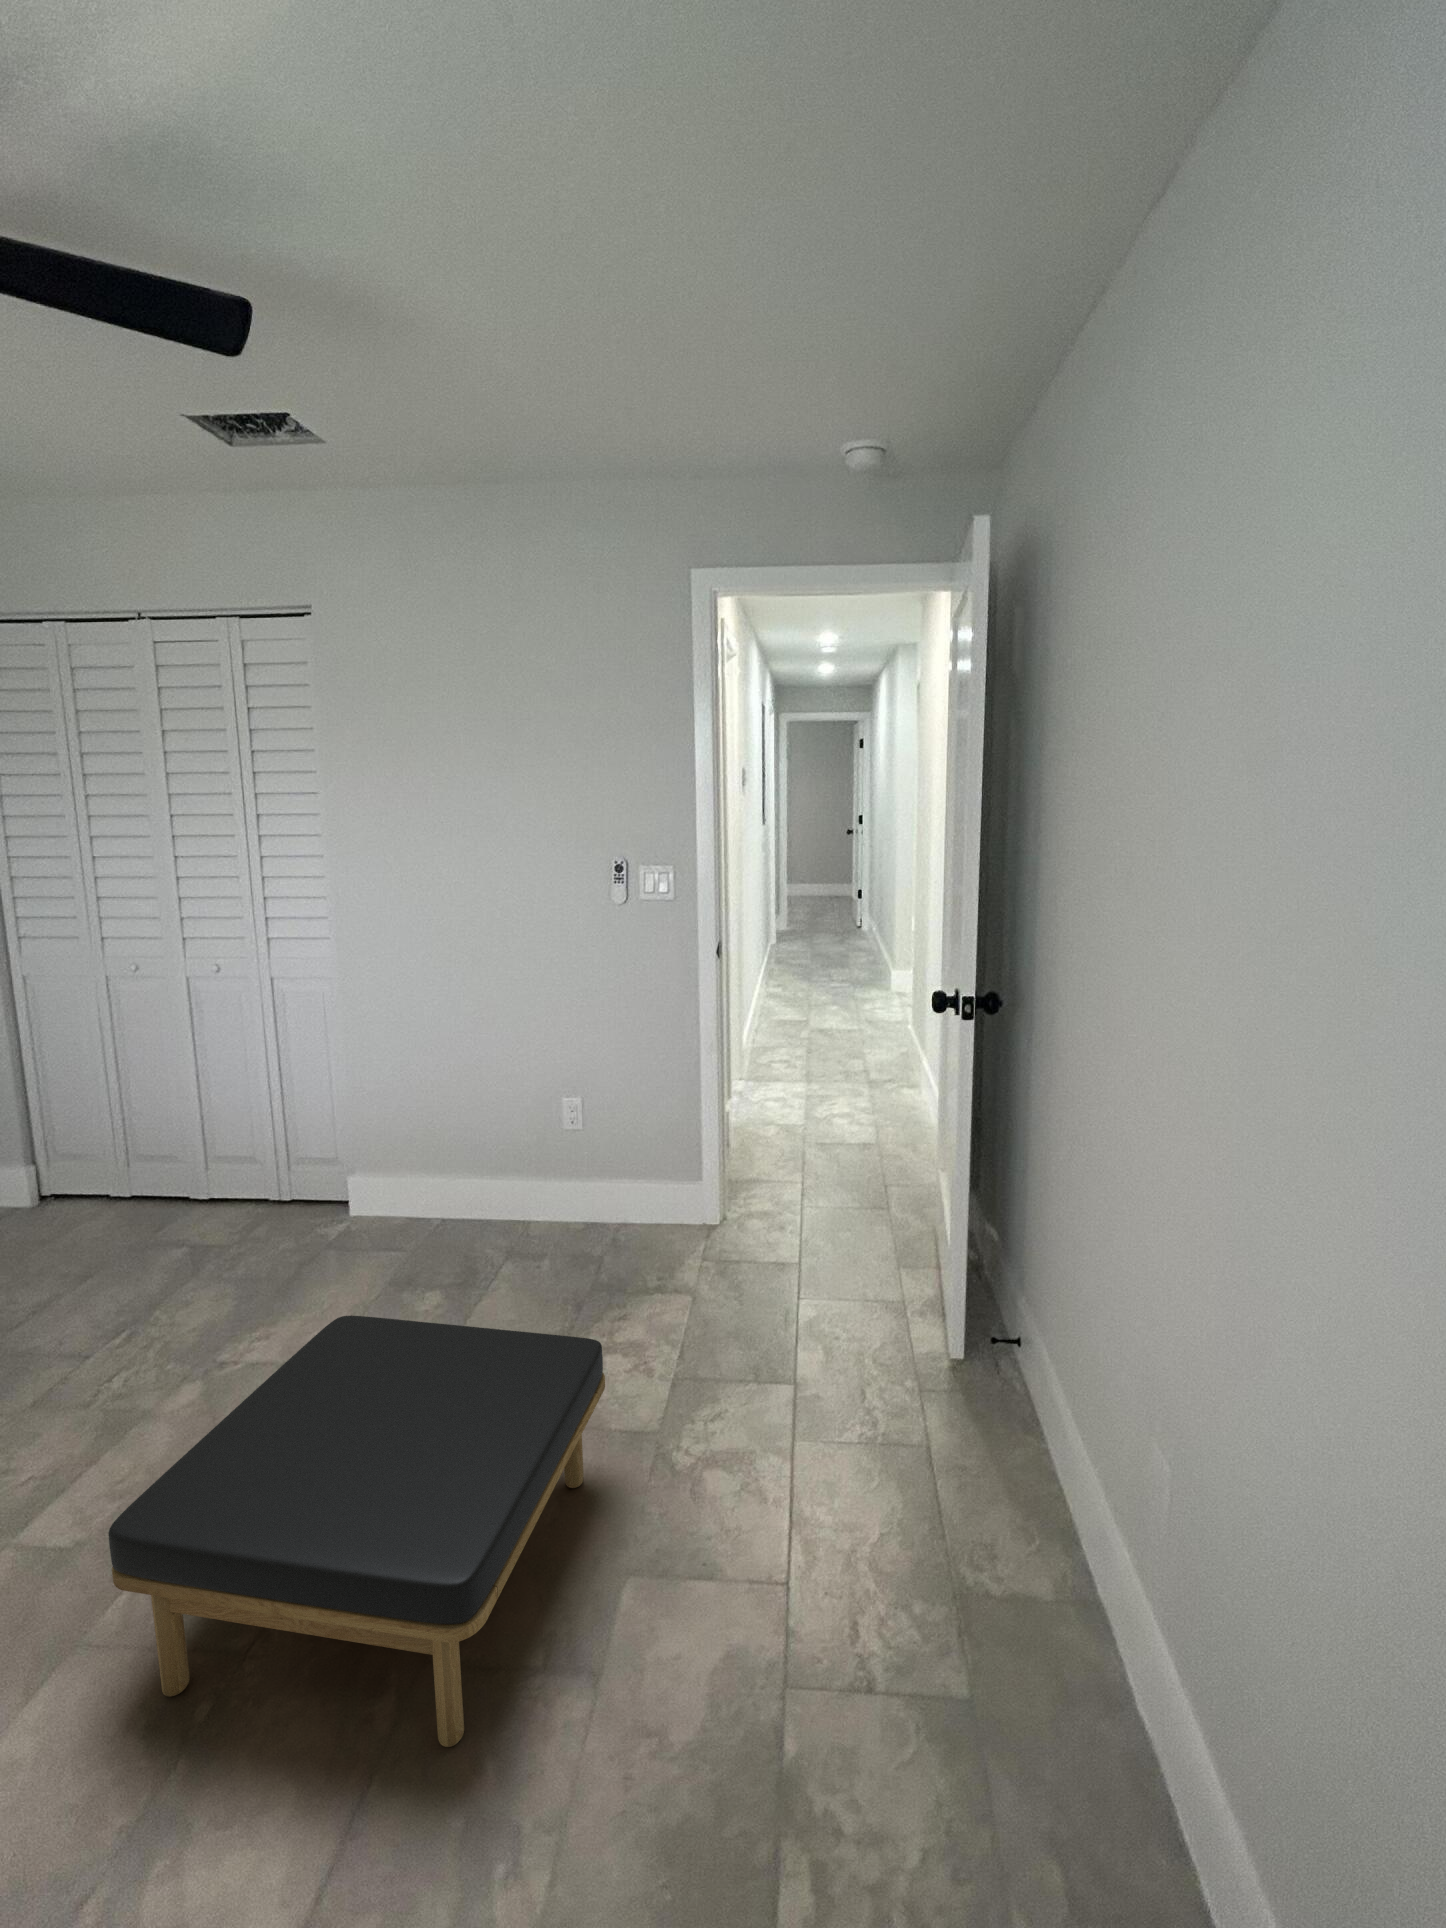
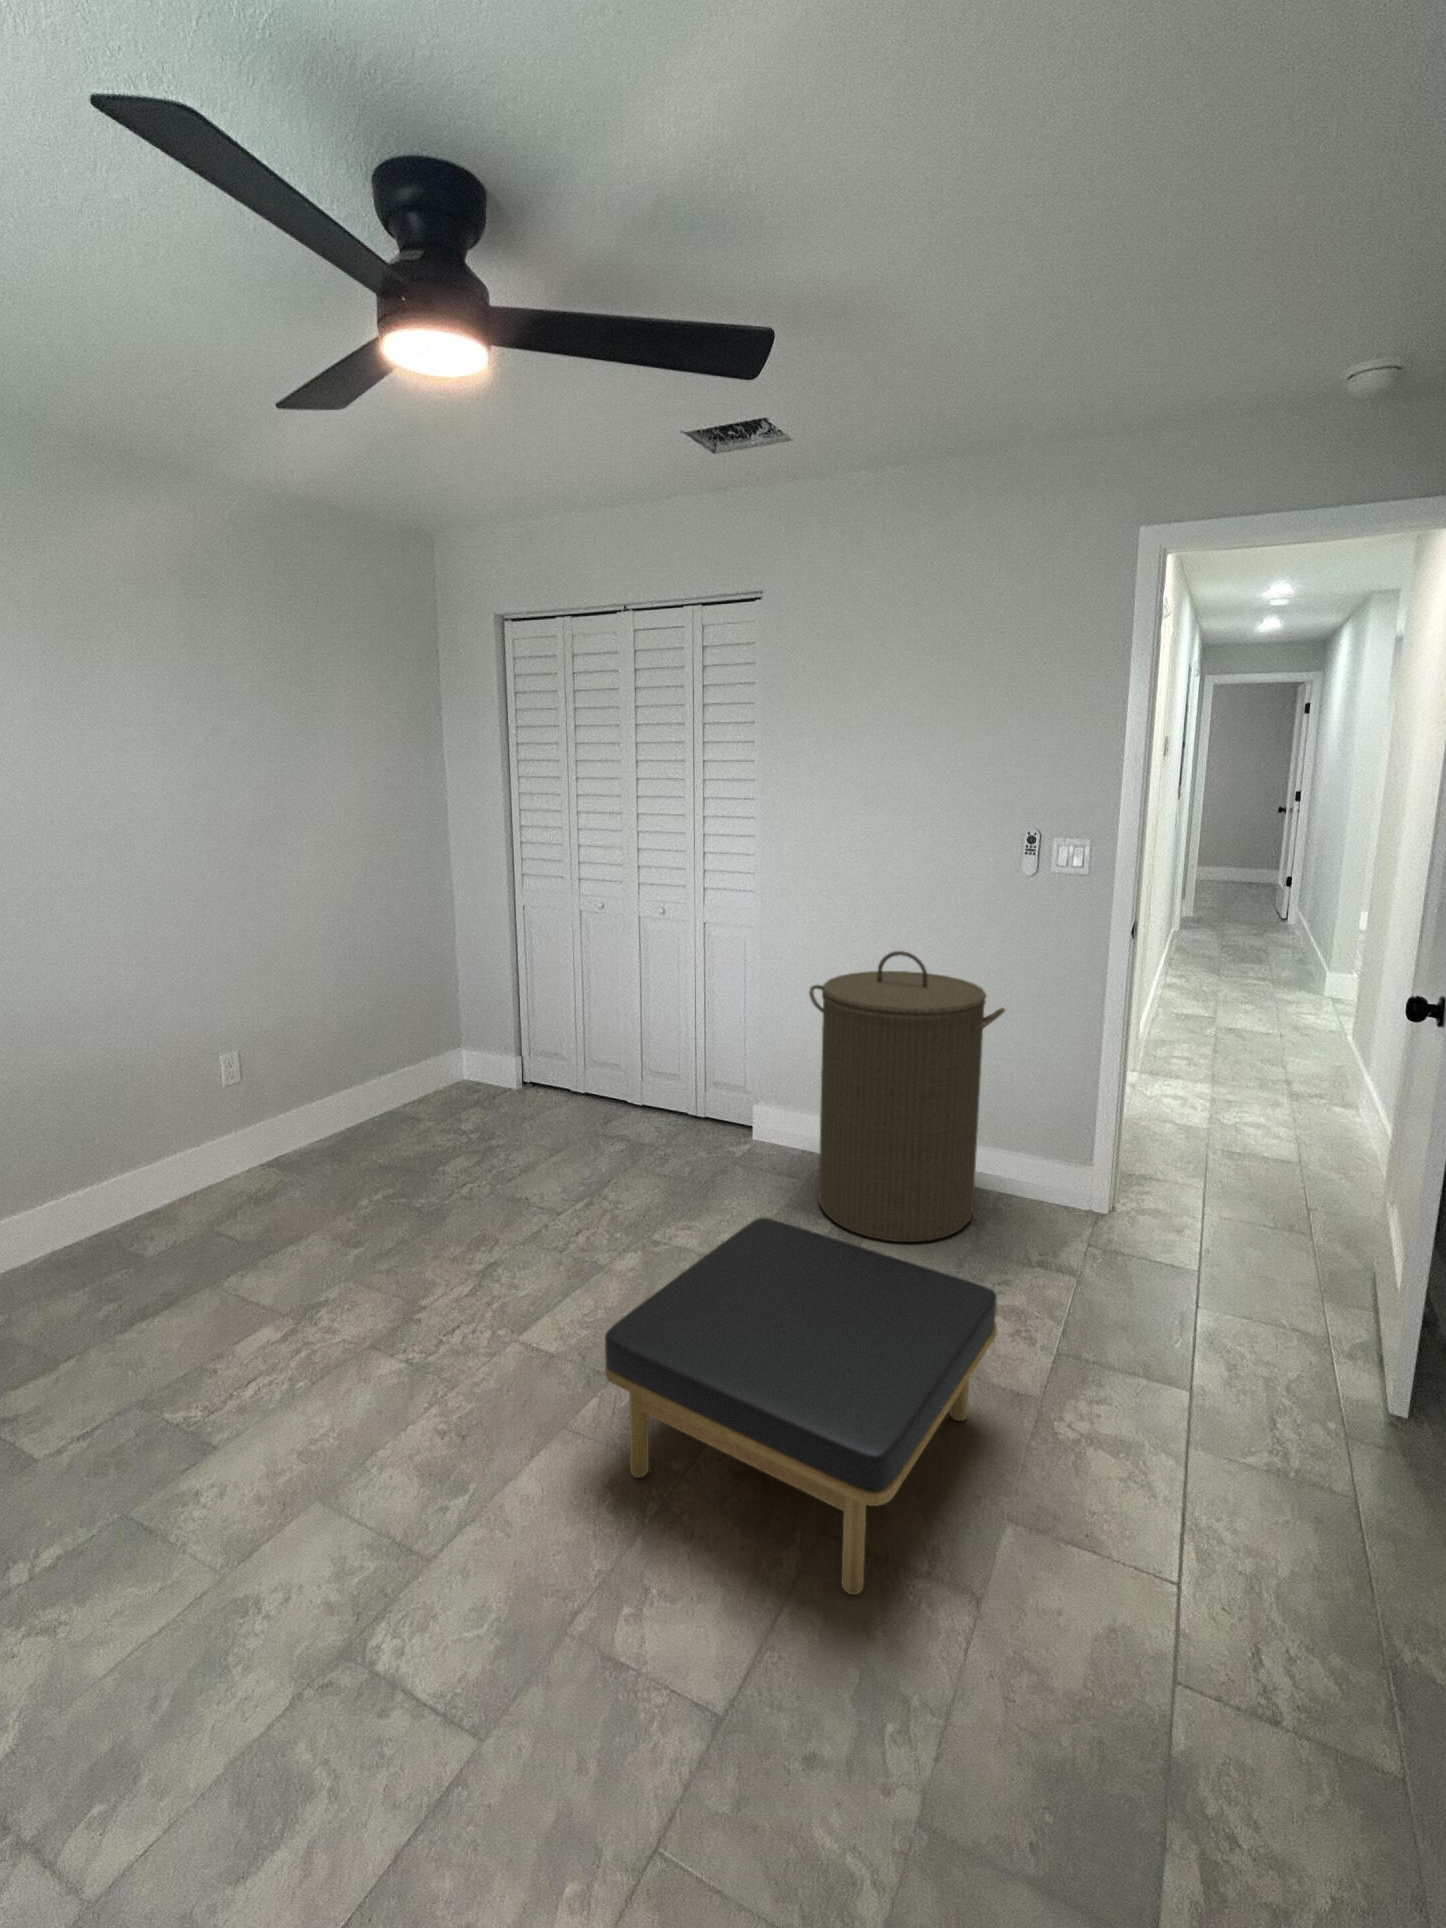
laundry hamper: none [398,992,605,1302] -> present [809,951,1005,1242]

